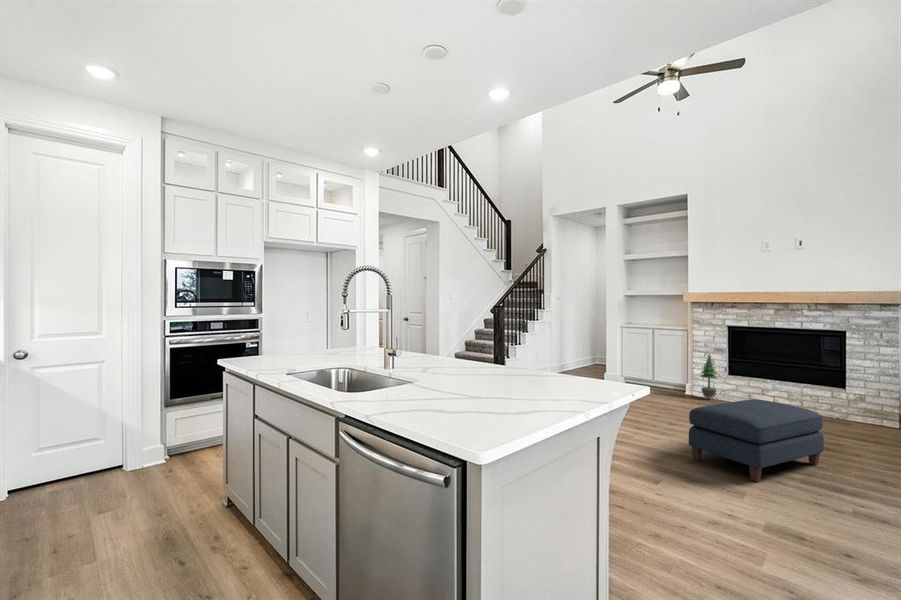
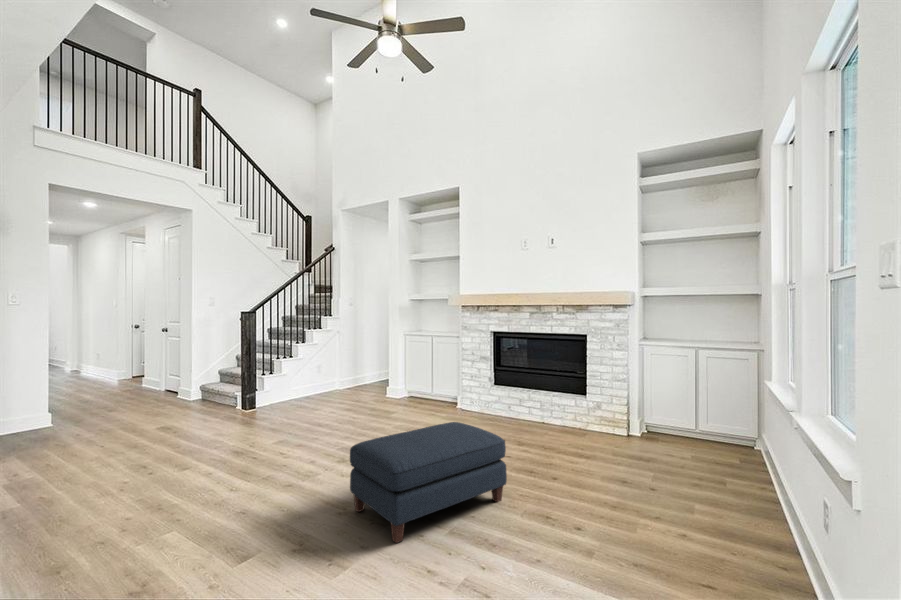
potted tree: present [700,354,718,399] -> none [462,362,480,414]

